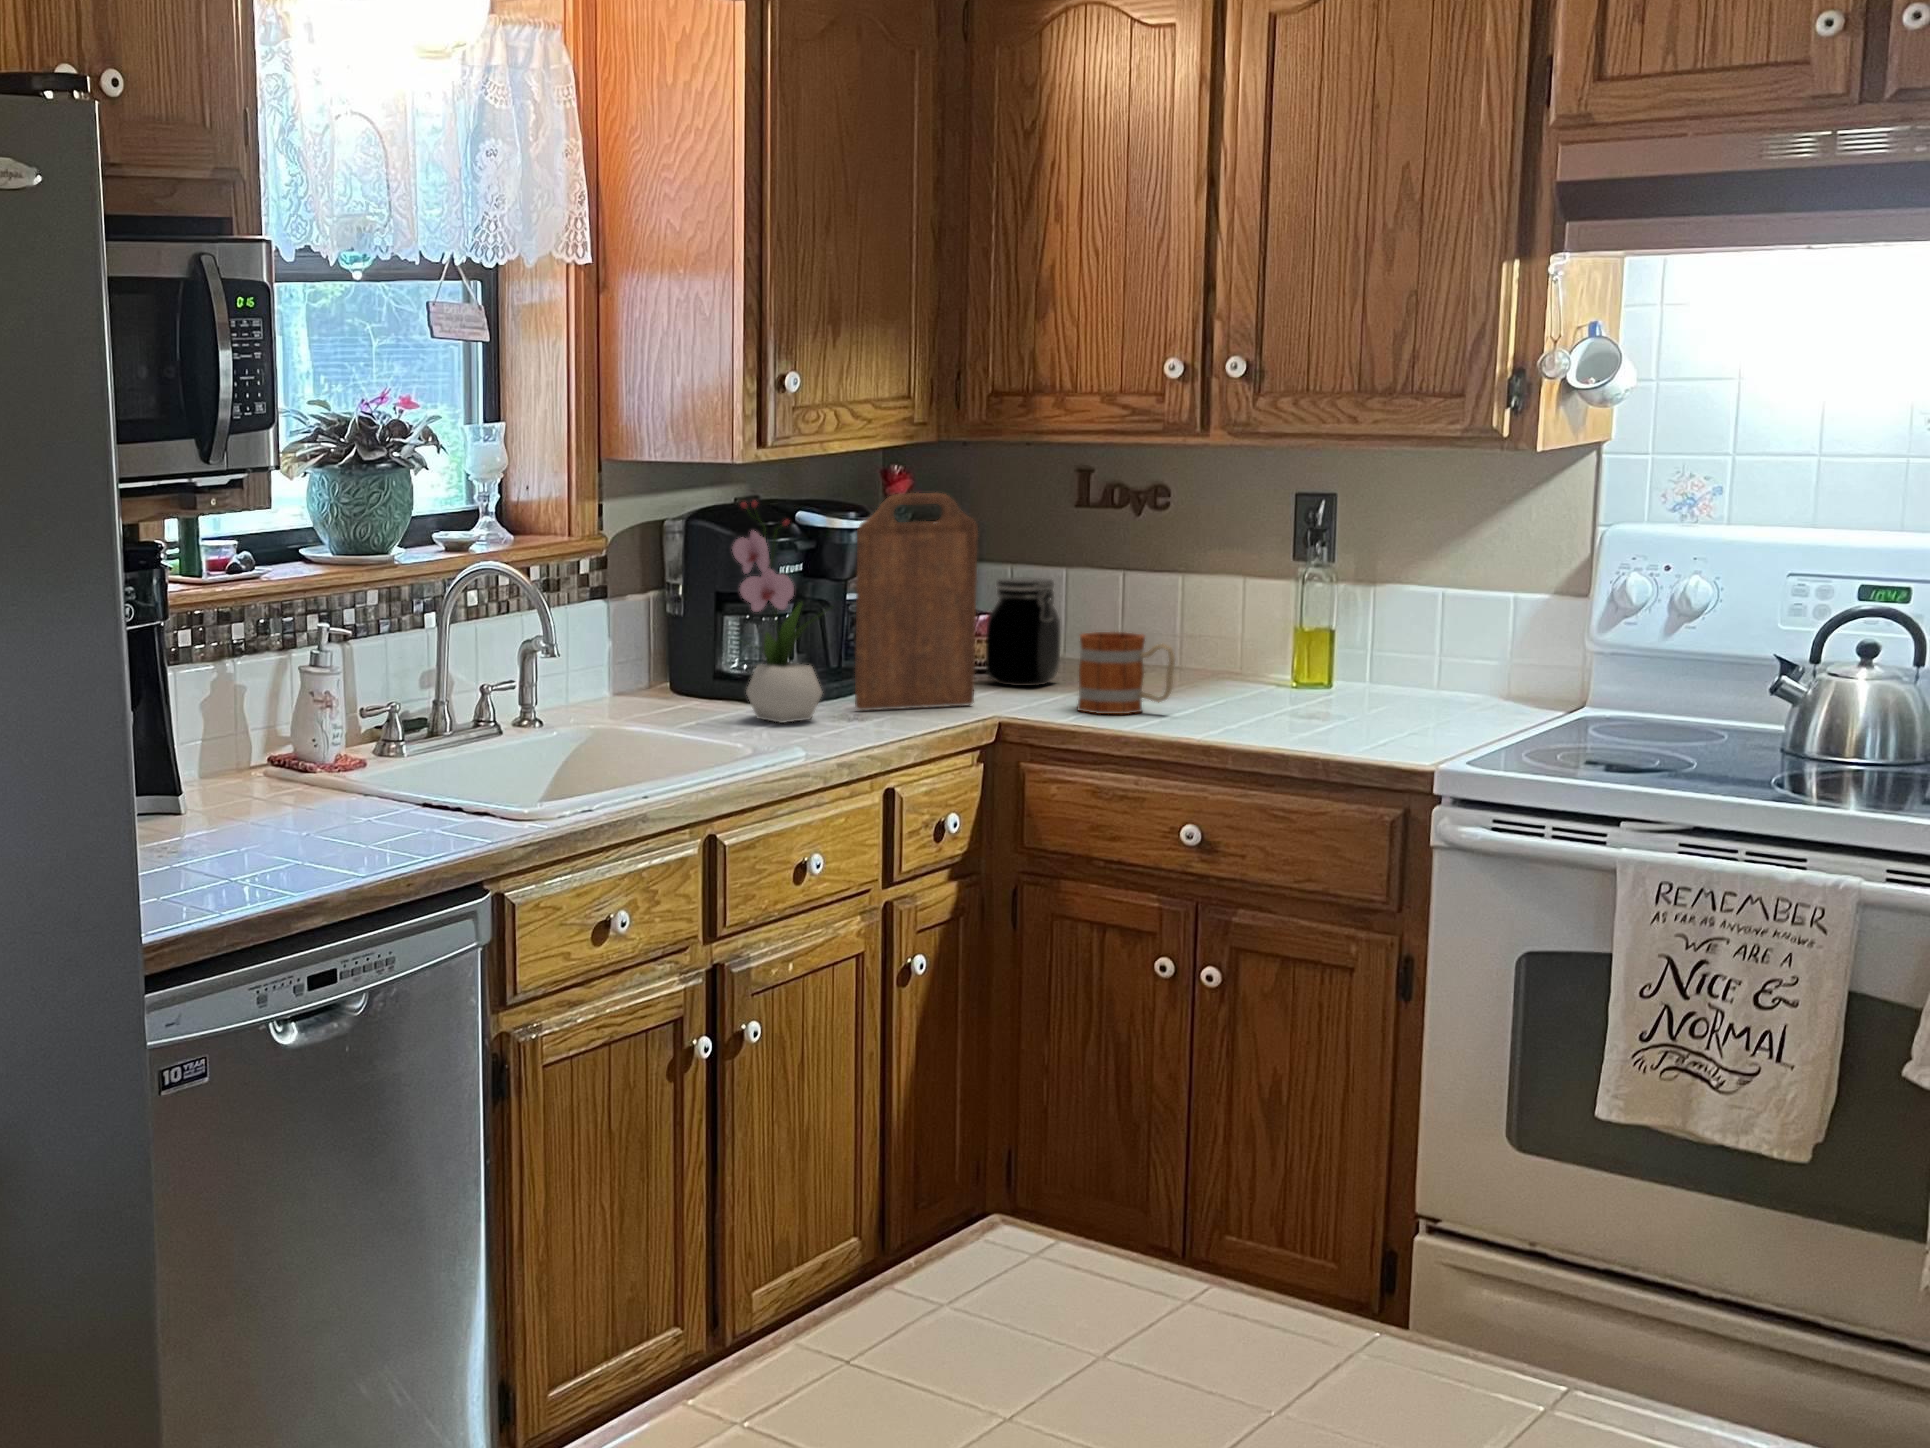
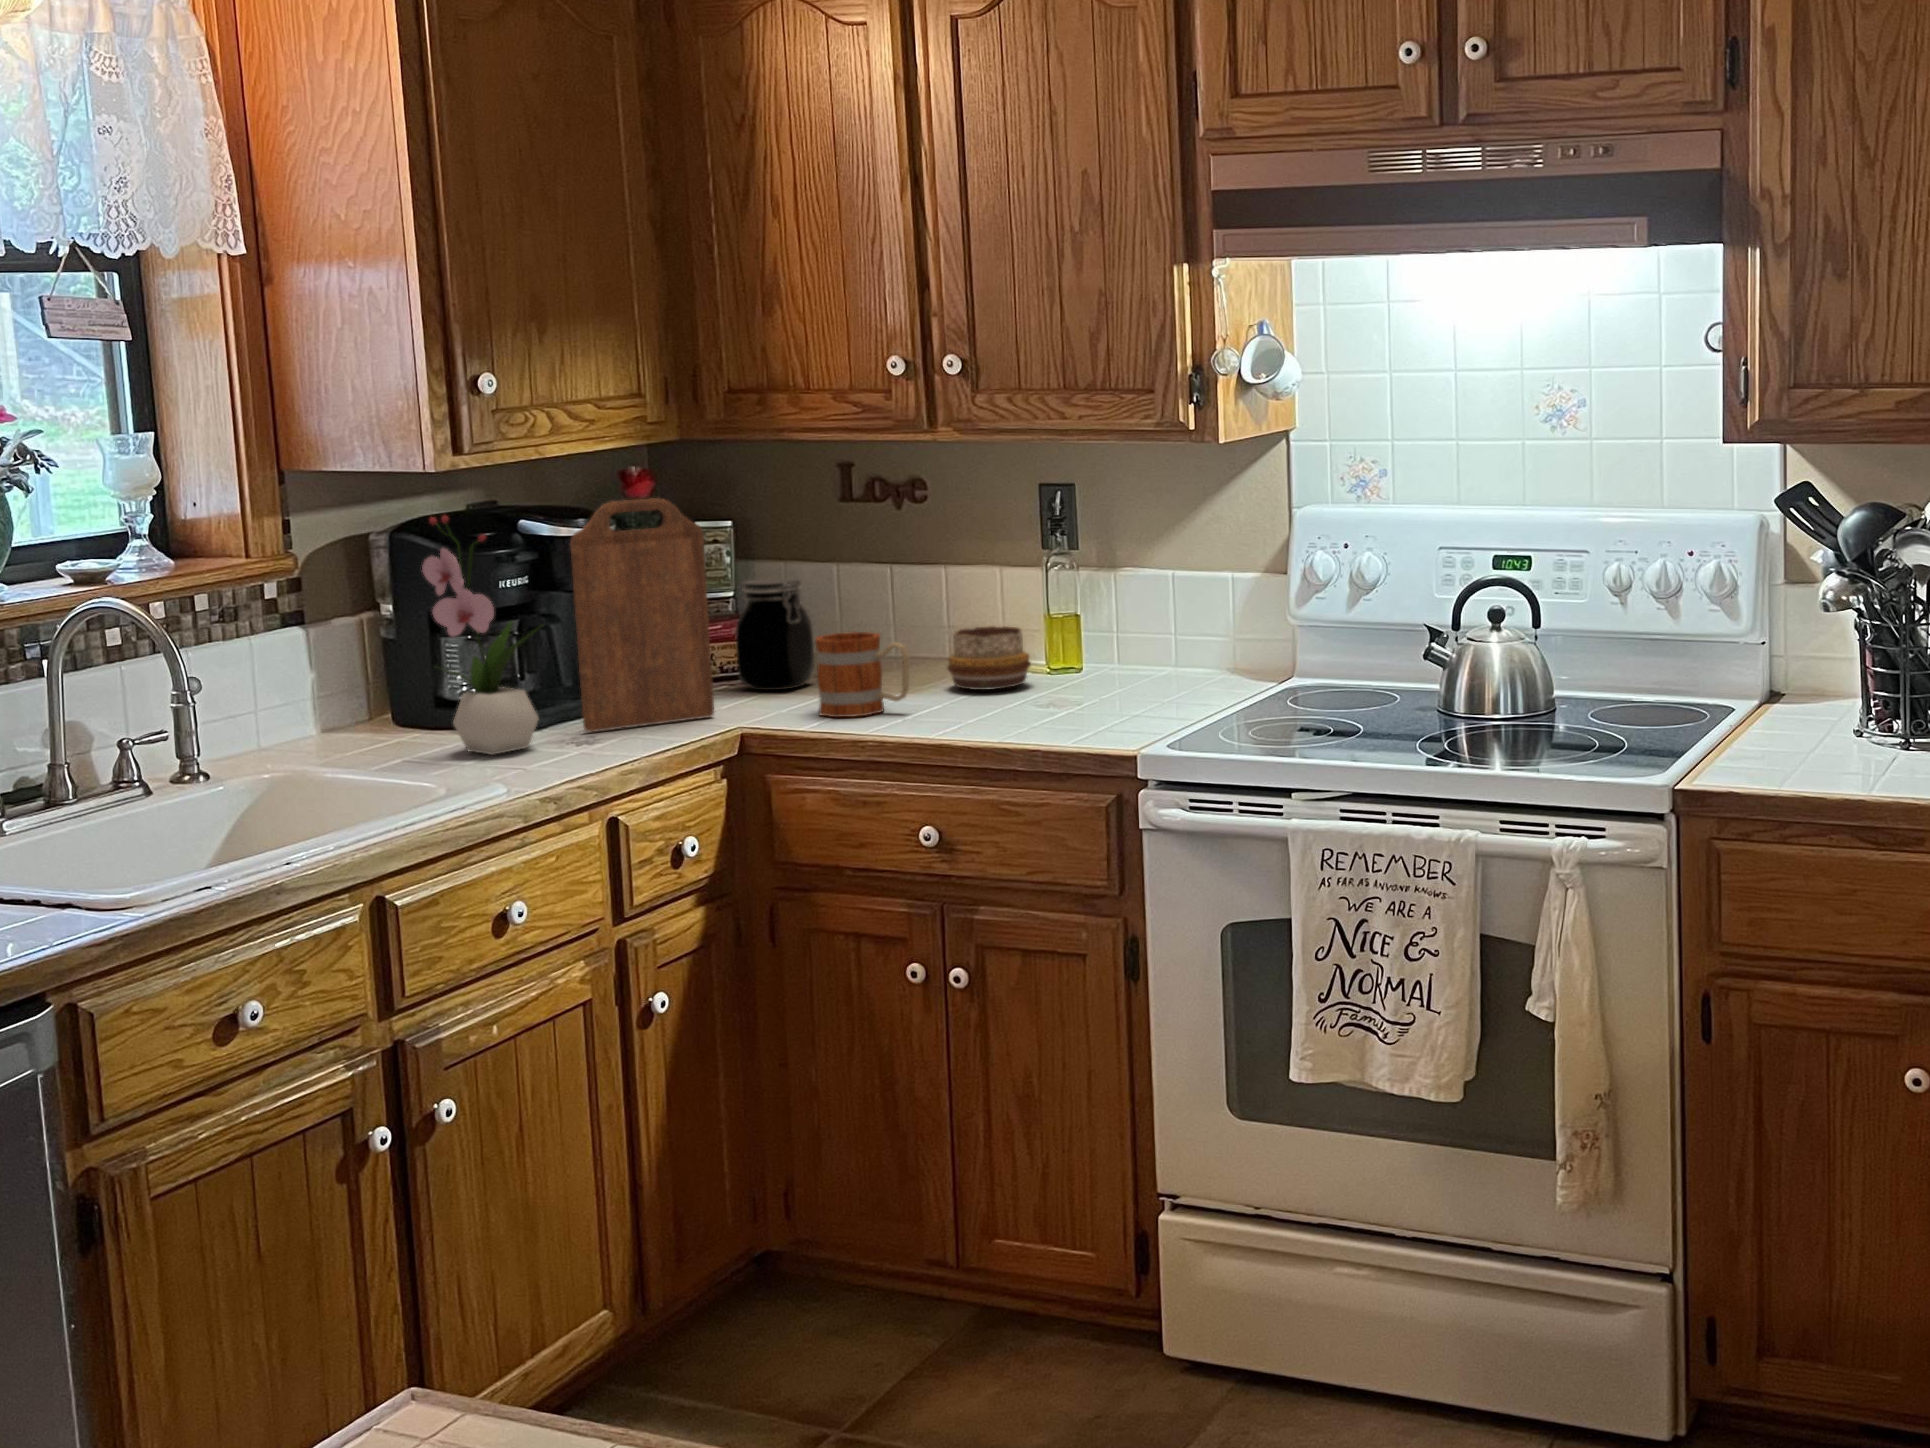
decorative bowl: none [1201,636,1290,699] -> present [947,626,1031,690]

